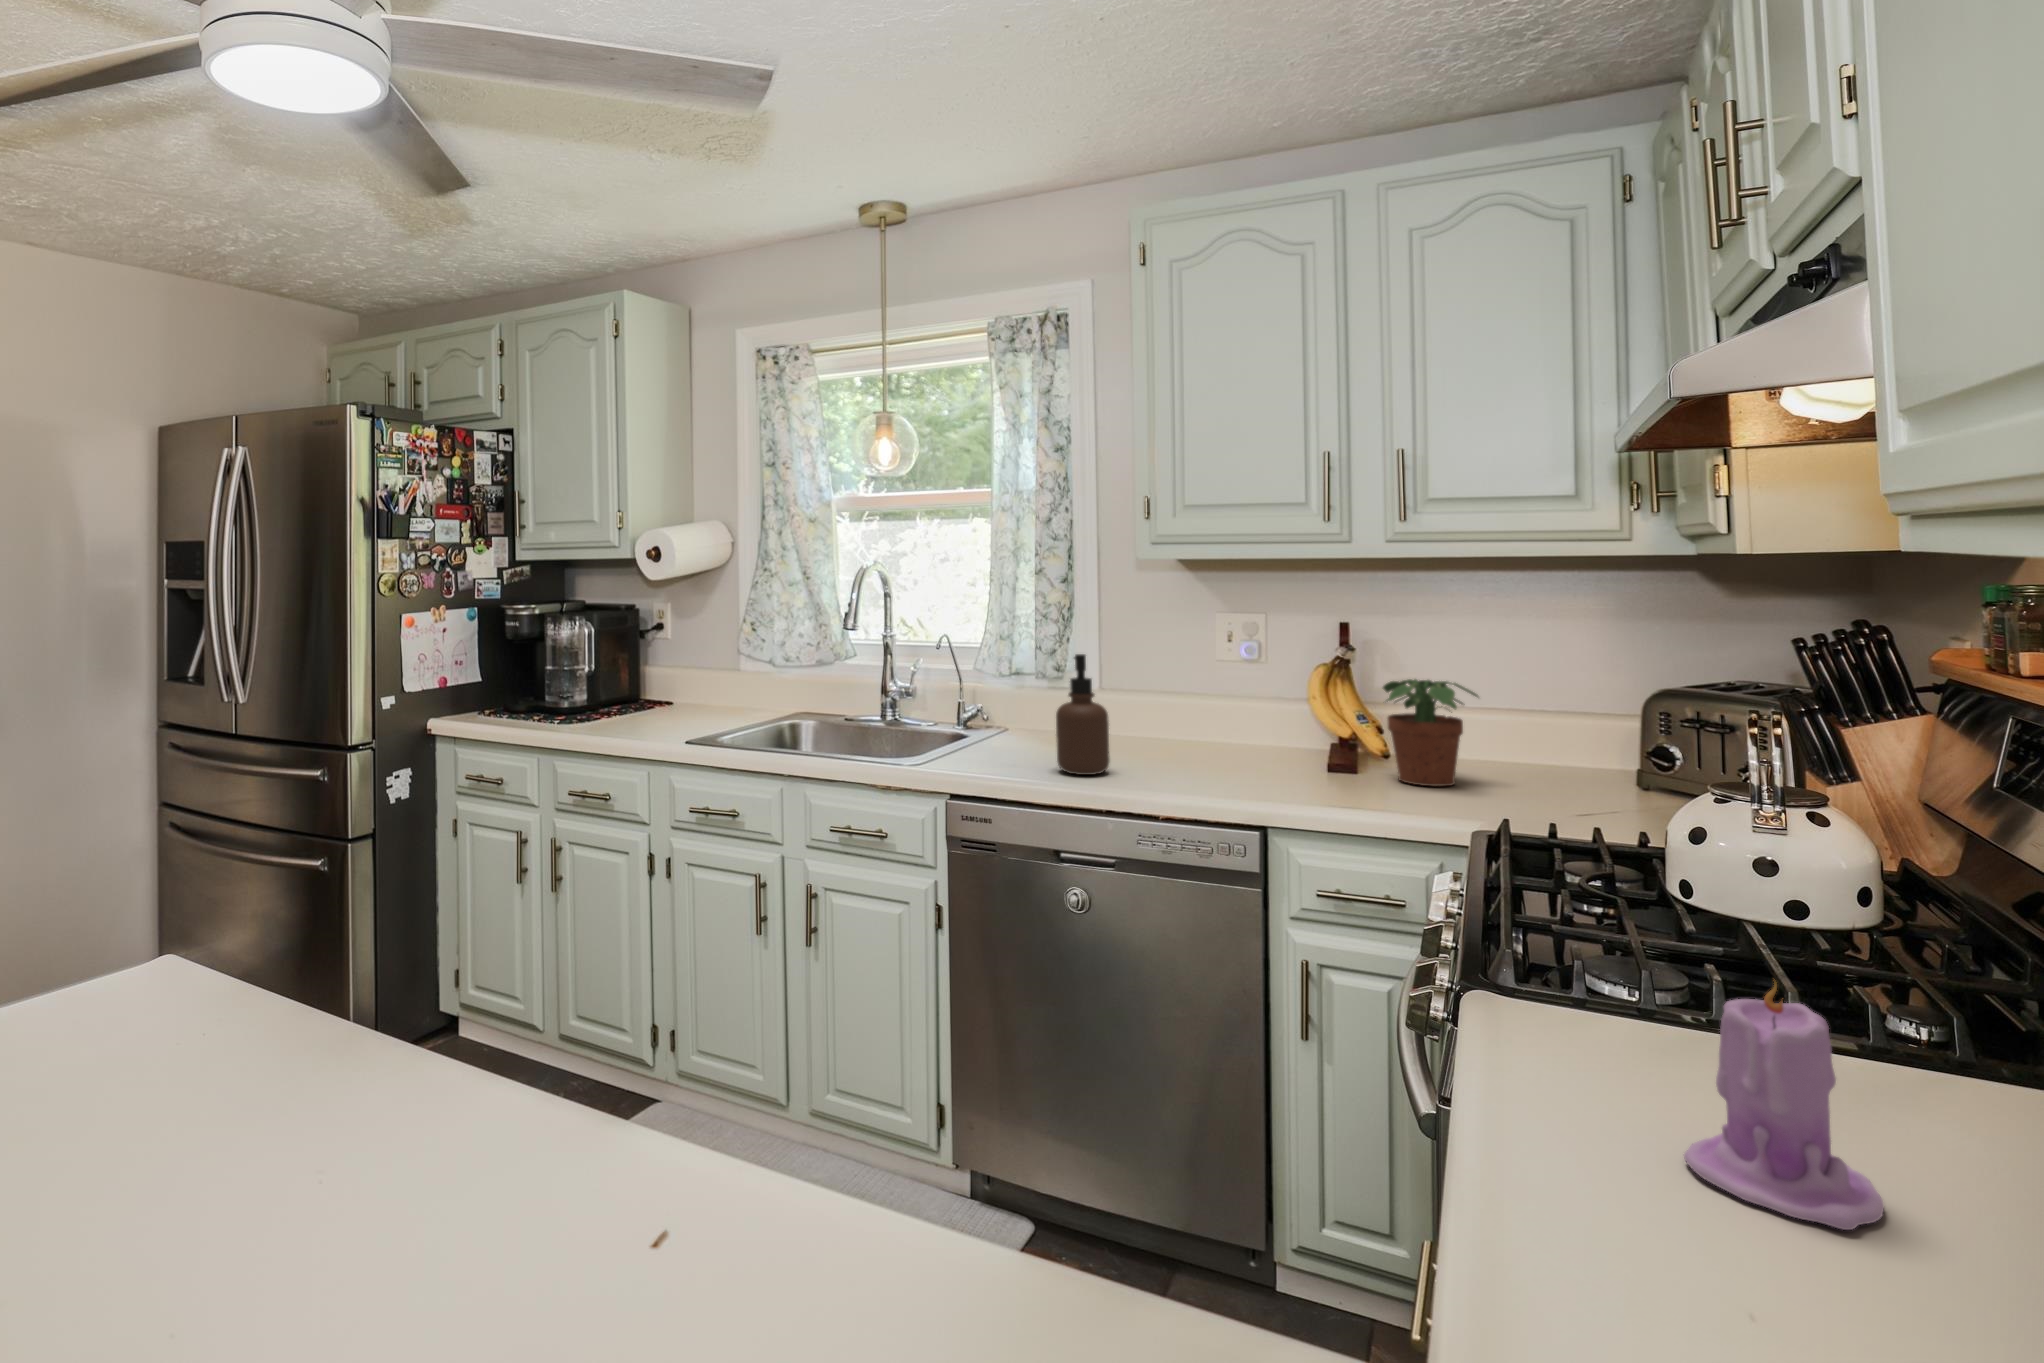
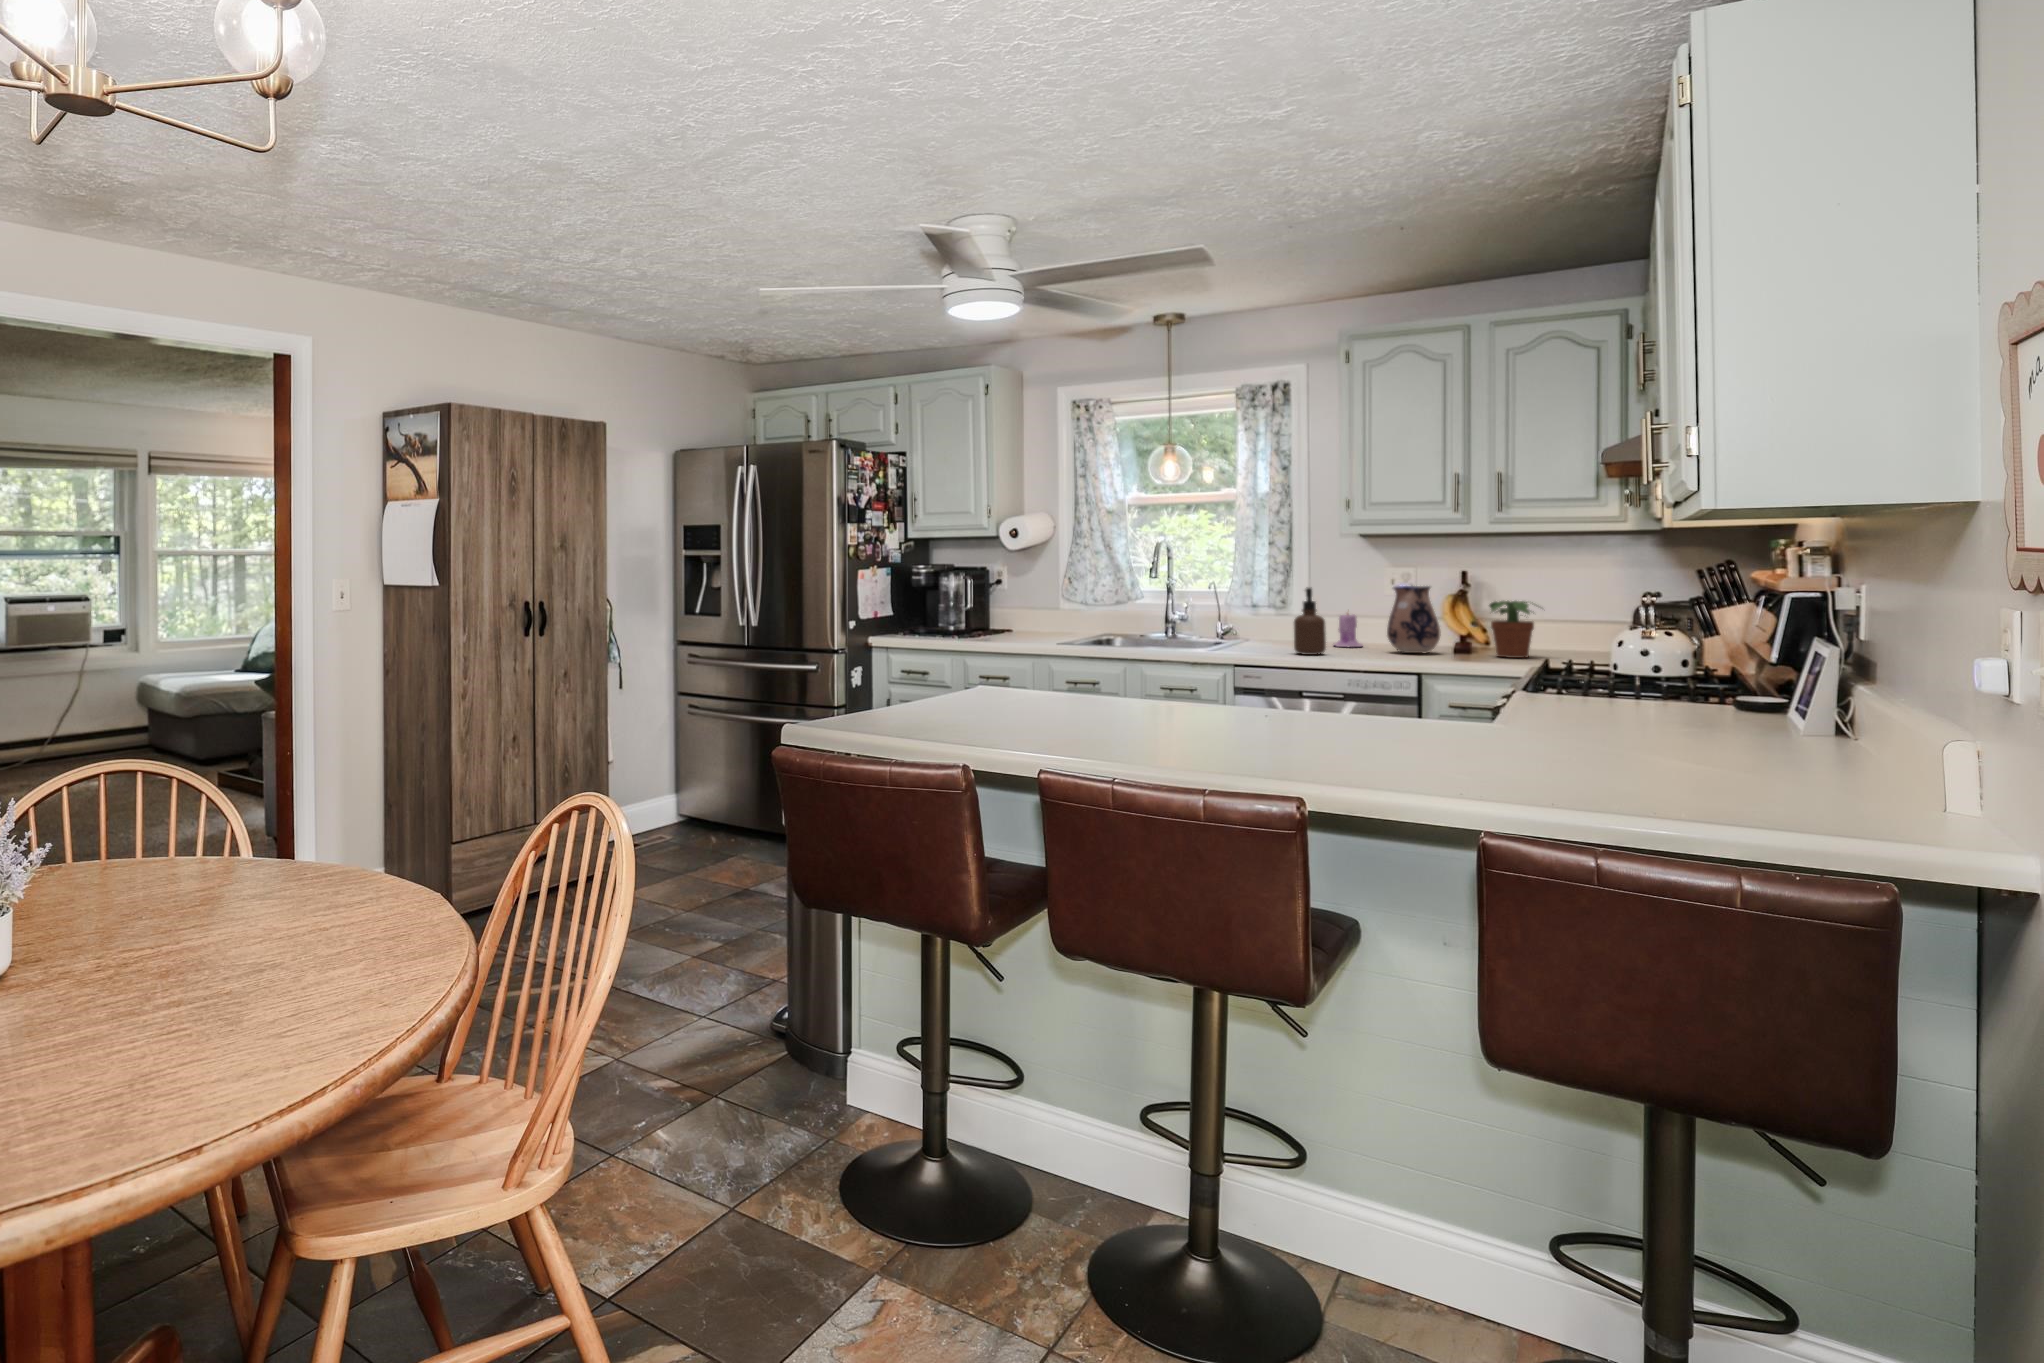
ceramic pitcher: none [1214,648,1302,770] -> present [1387,586,1441,653]
candle: present [1684,982,1884,1230] -> present [1334,613,1363,647]

